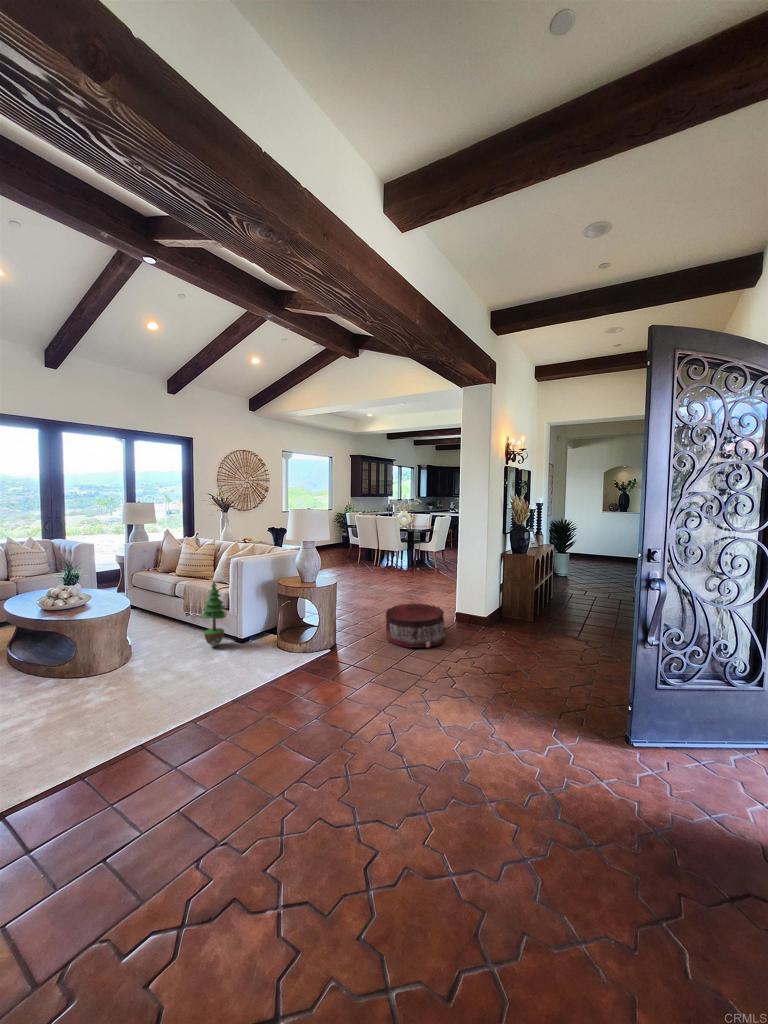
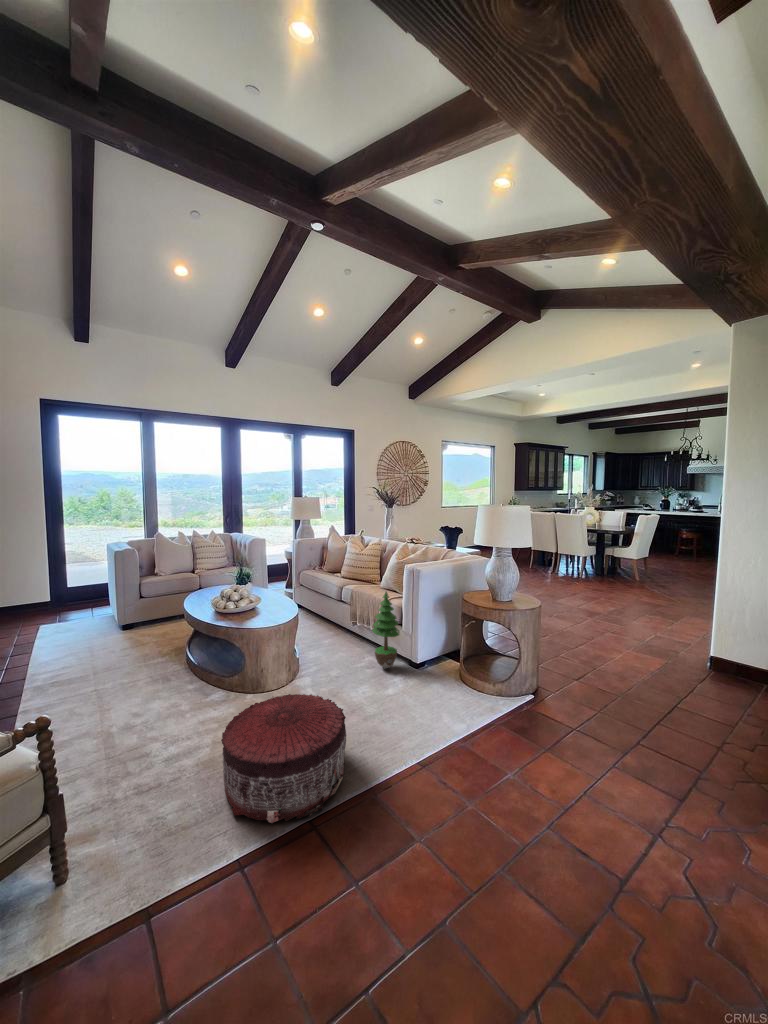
pouf: present [386,604,445,648] -> present [221,694,347,823]

